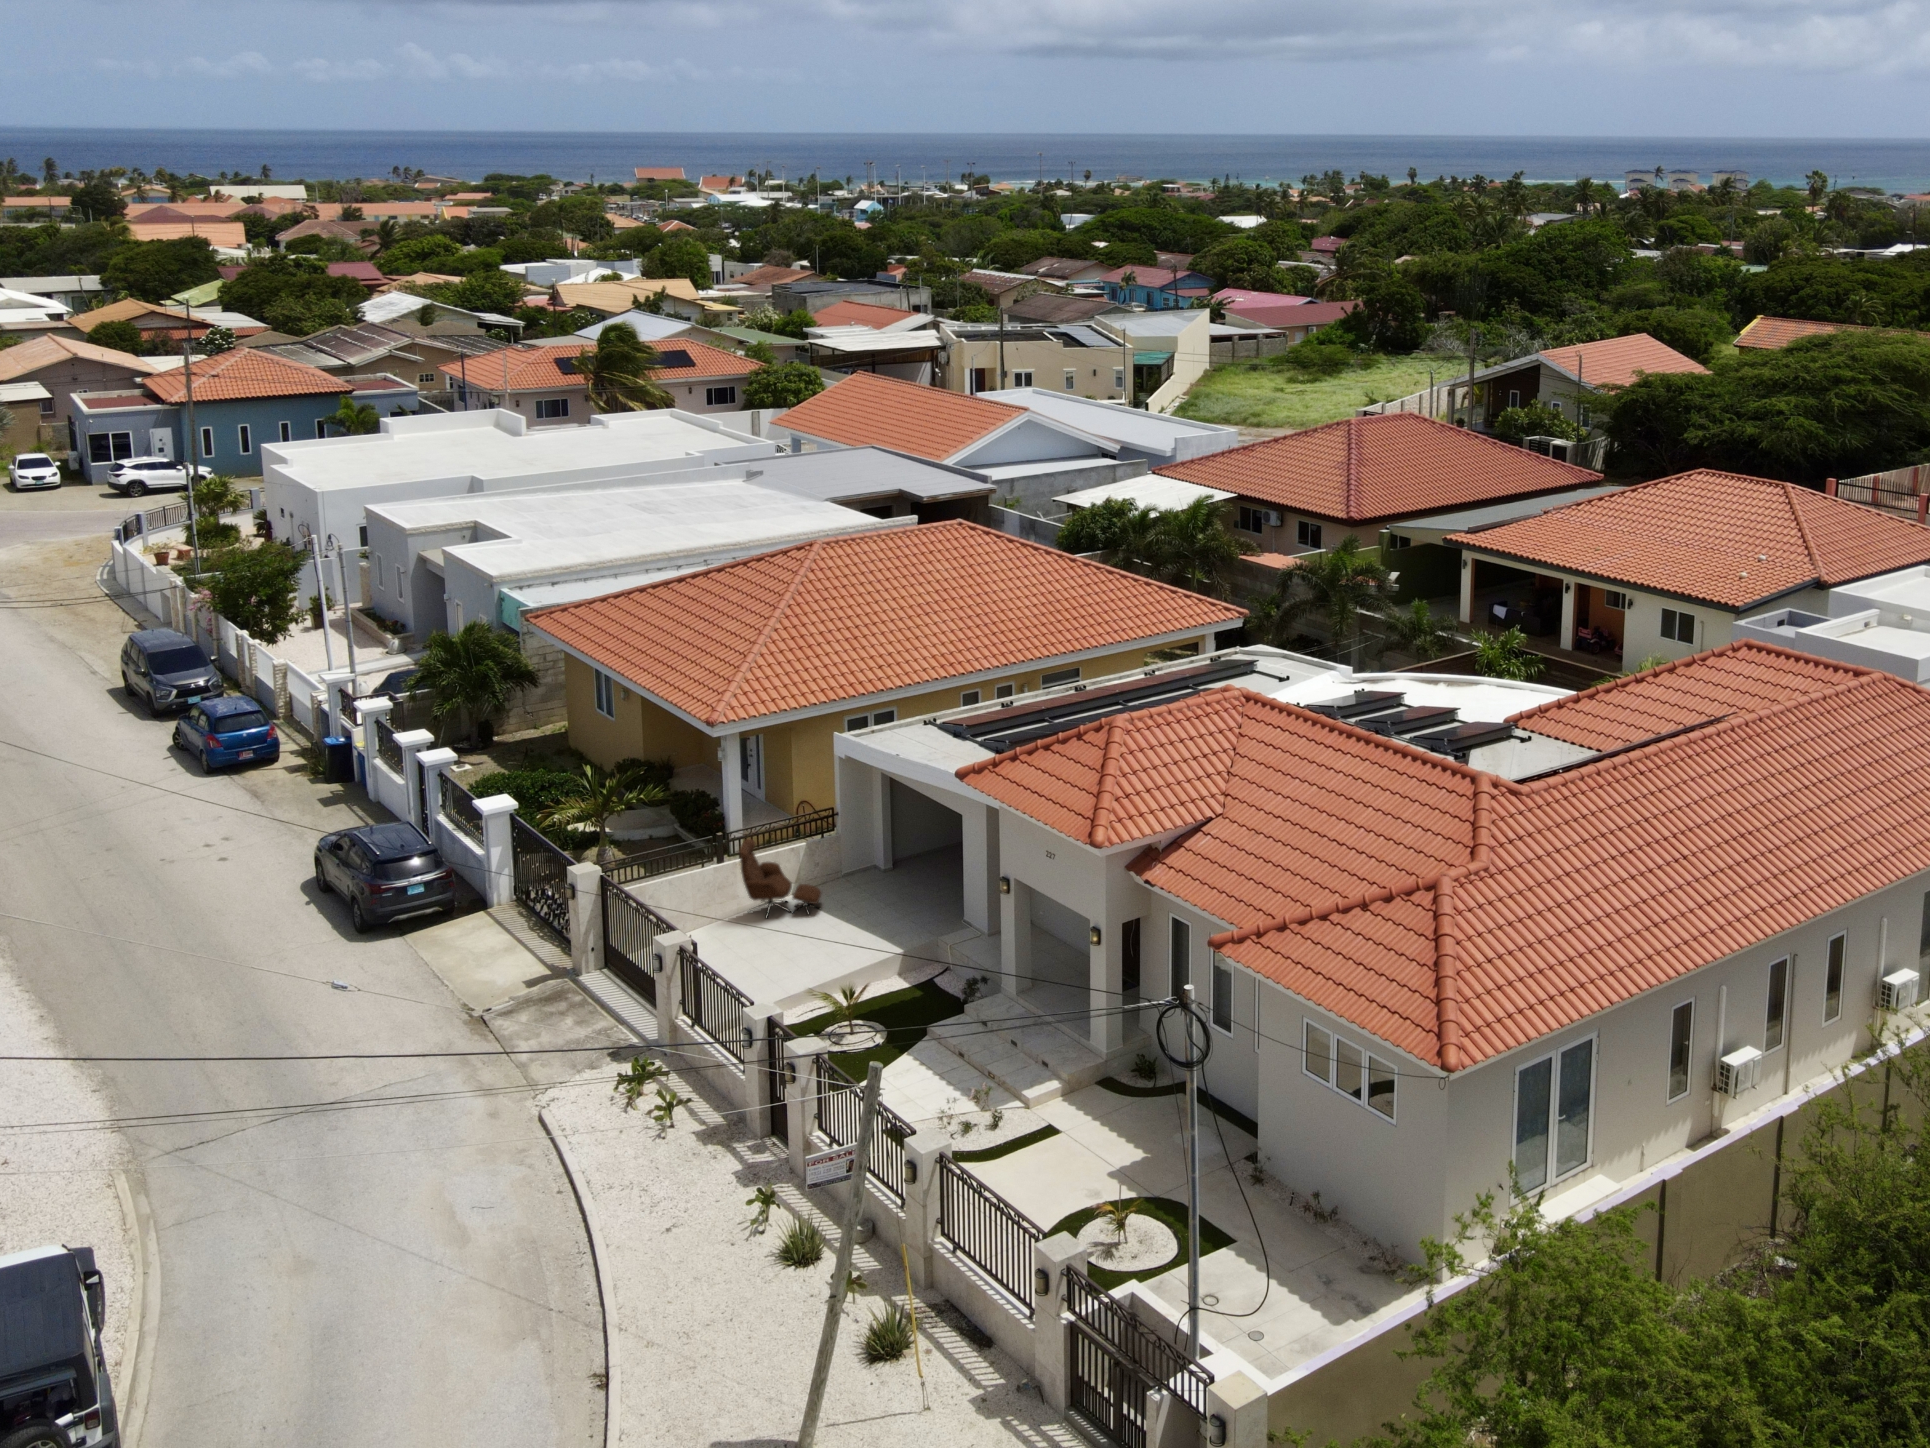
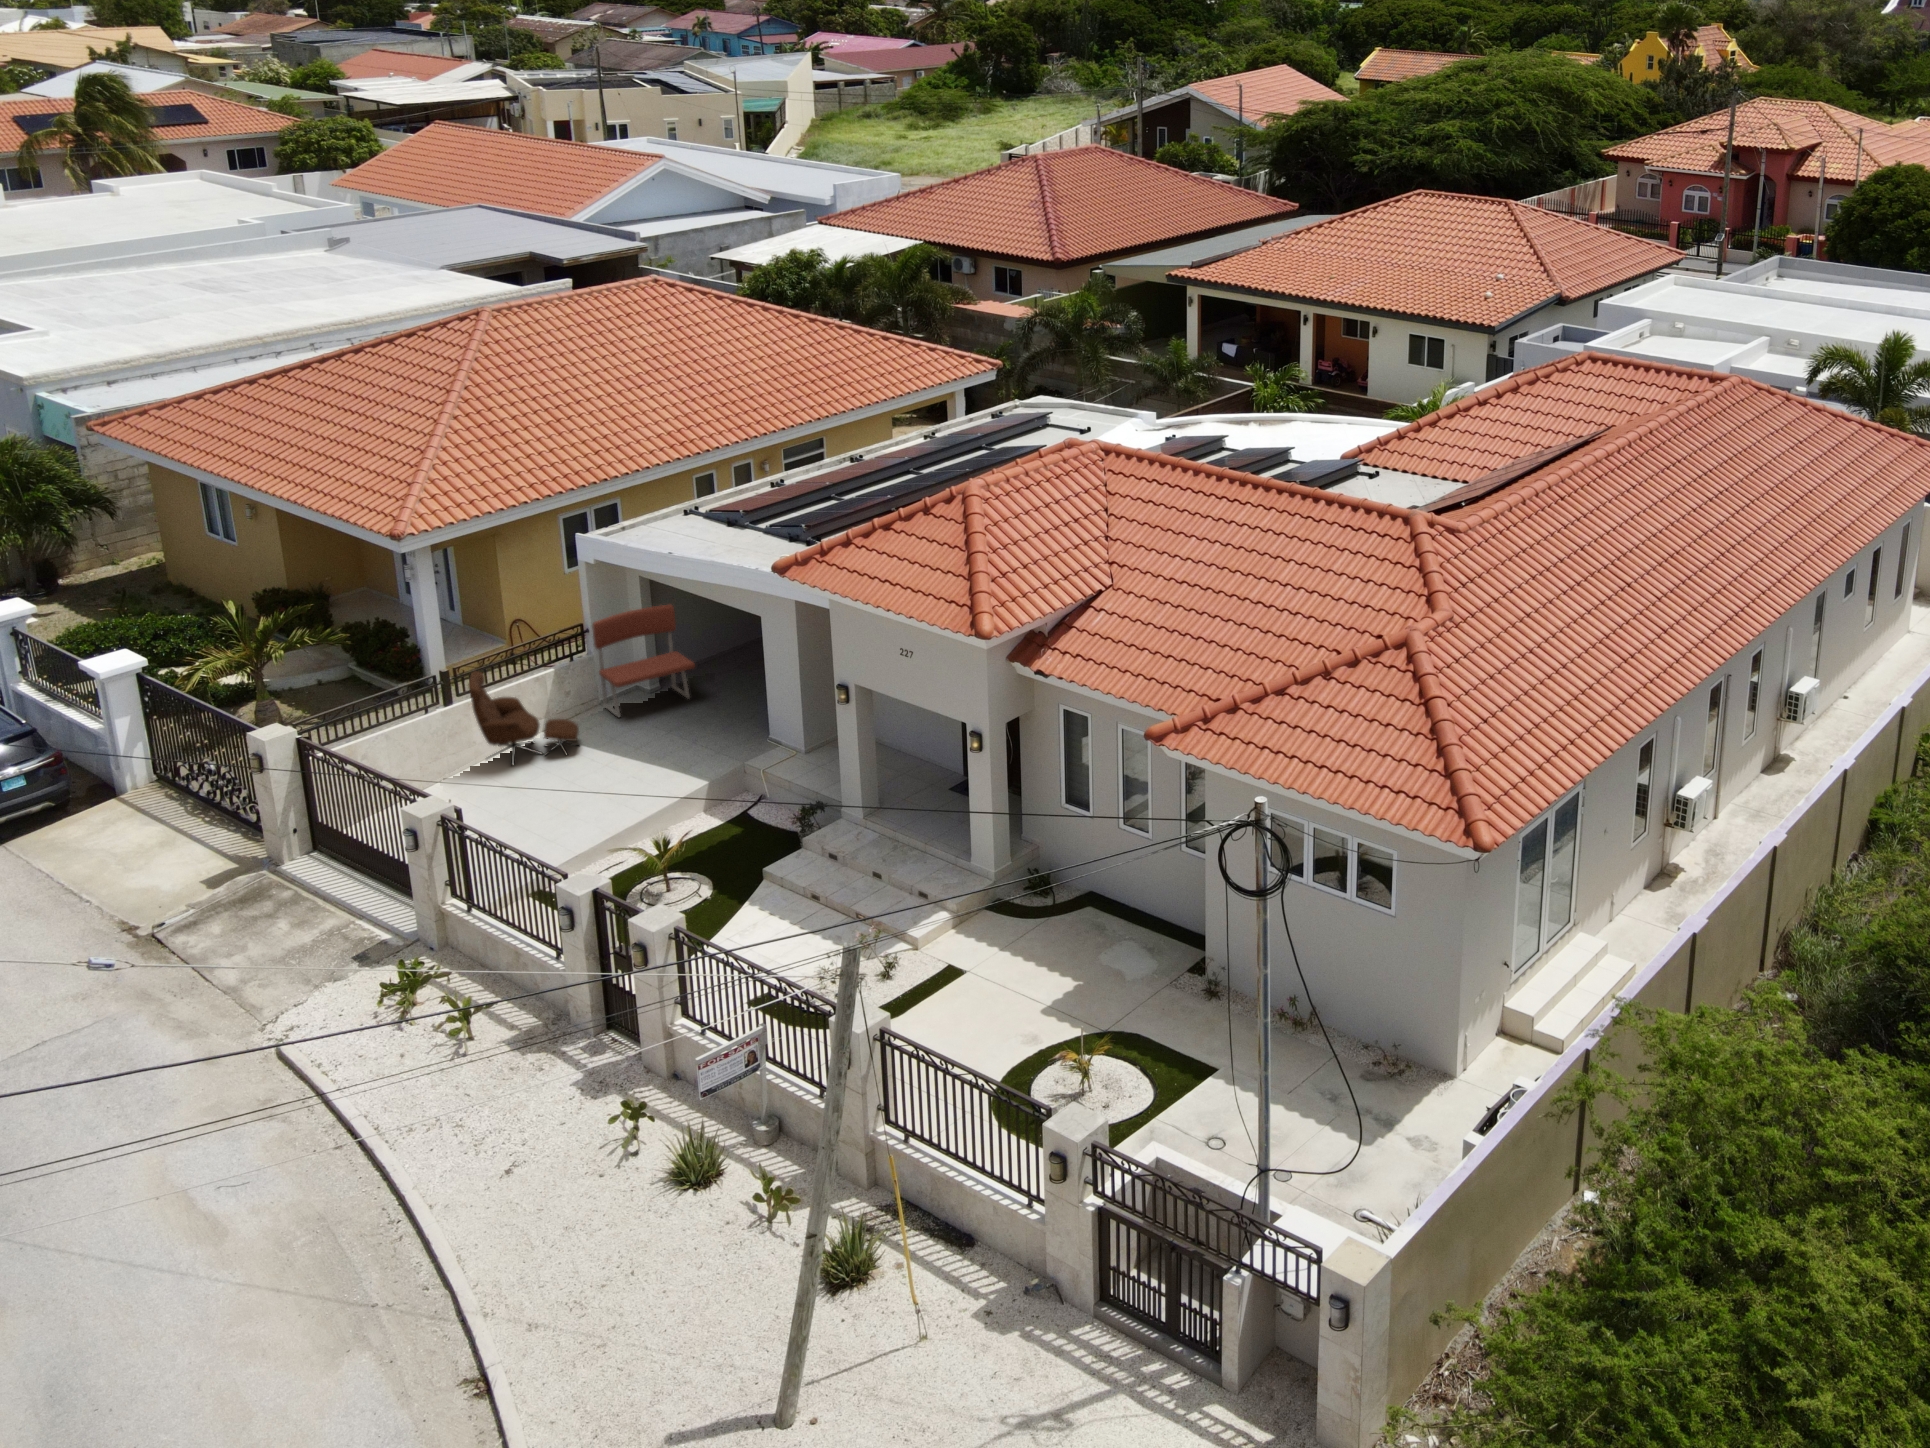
bench: none [844,799,921,889] -> present [592,605,695,717]

